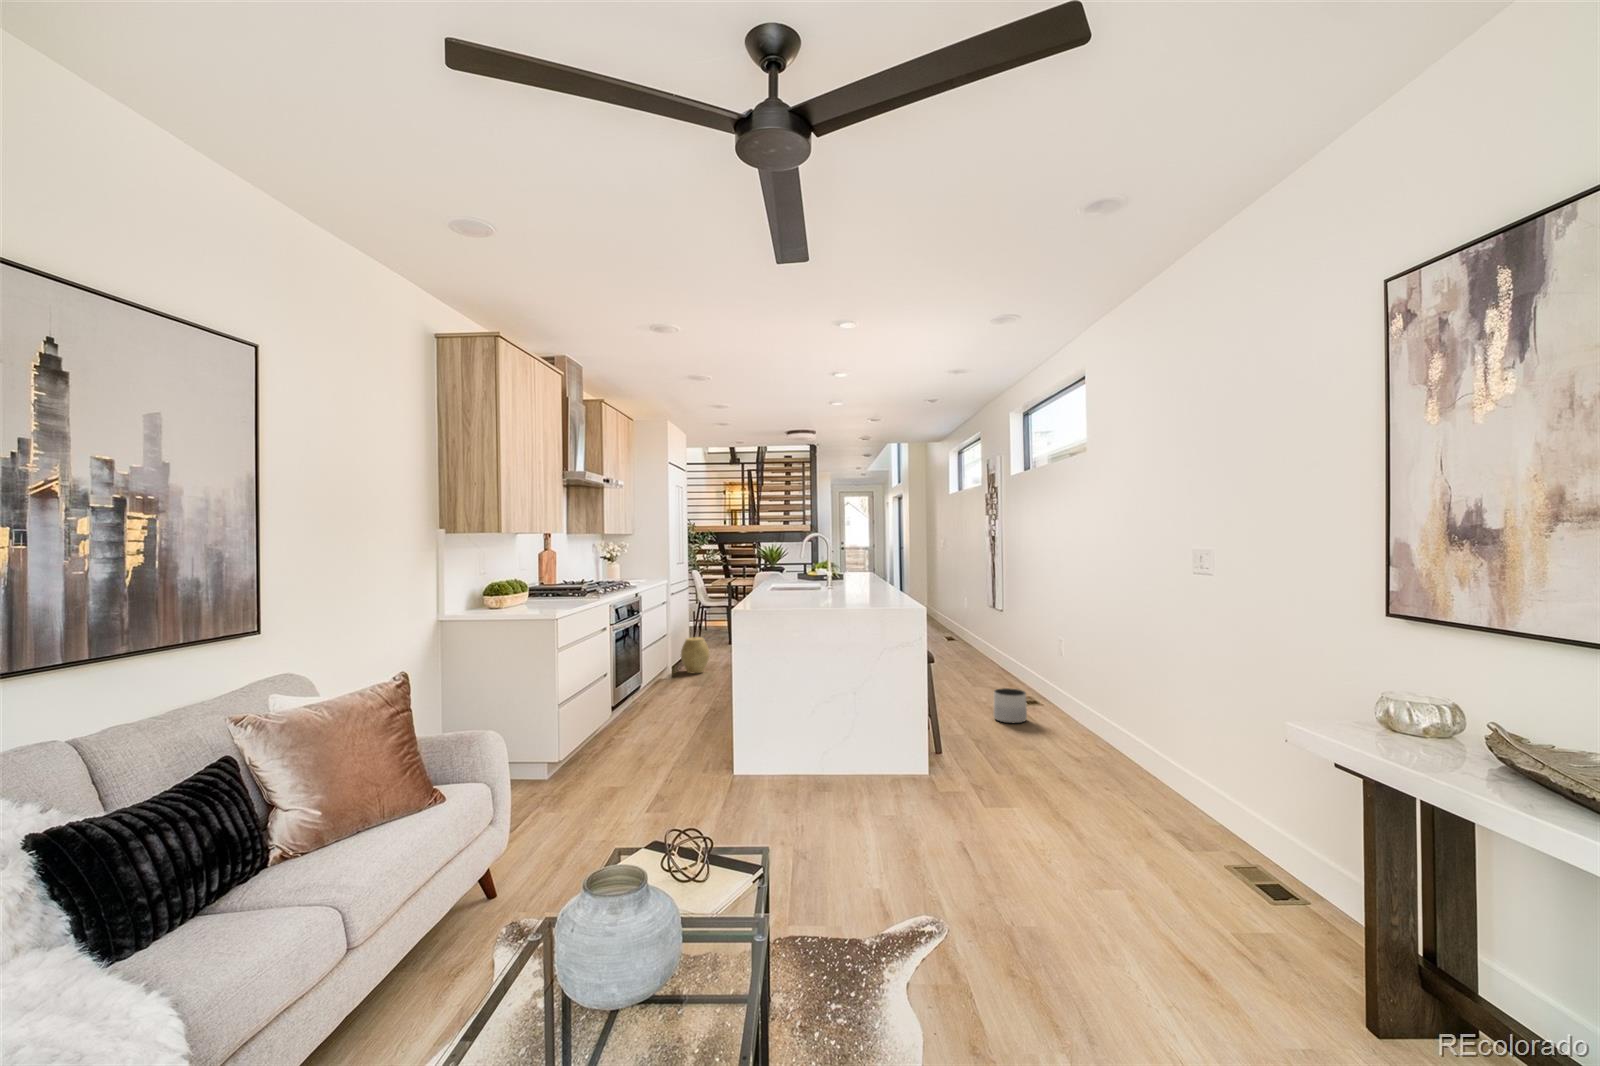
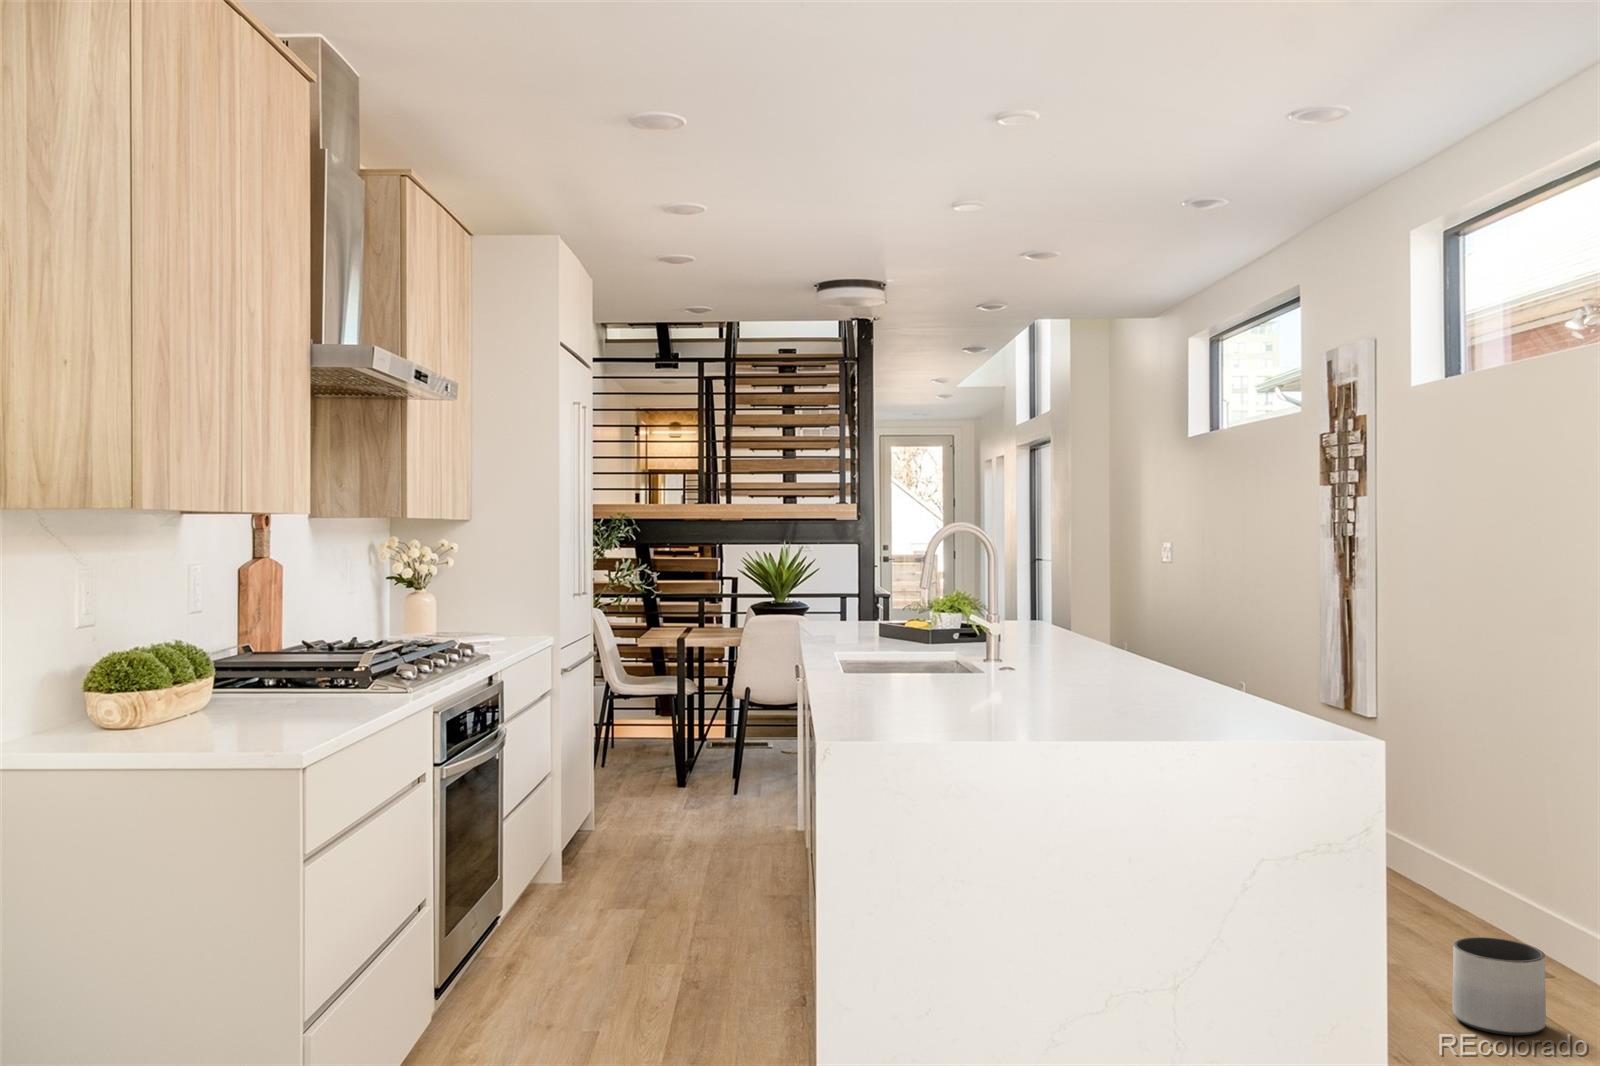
woven basket: present [681,637,709,673] -> none [581,779,653,872]

